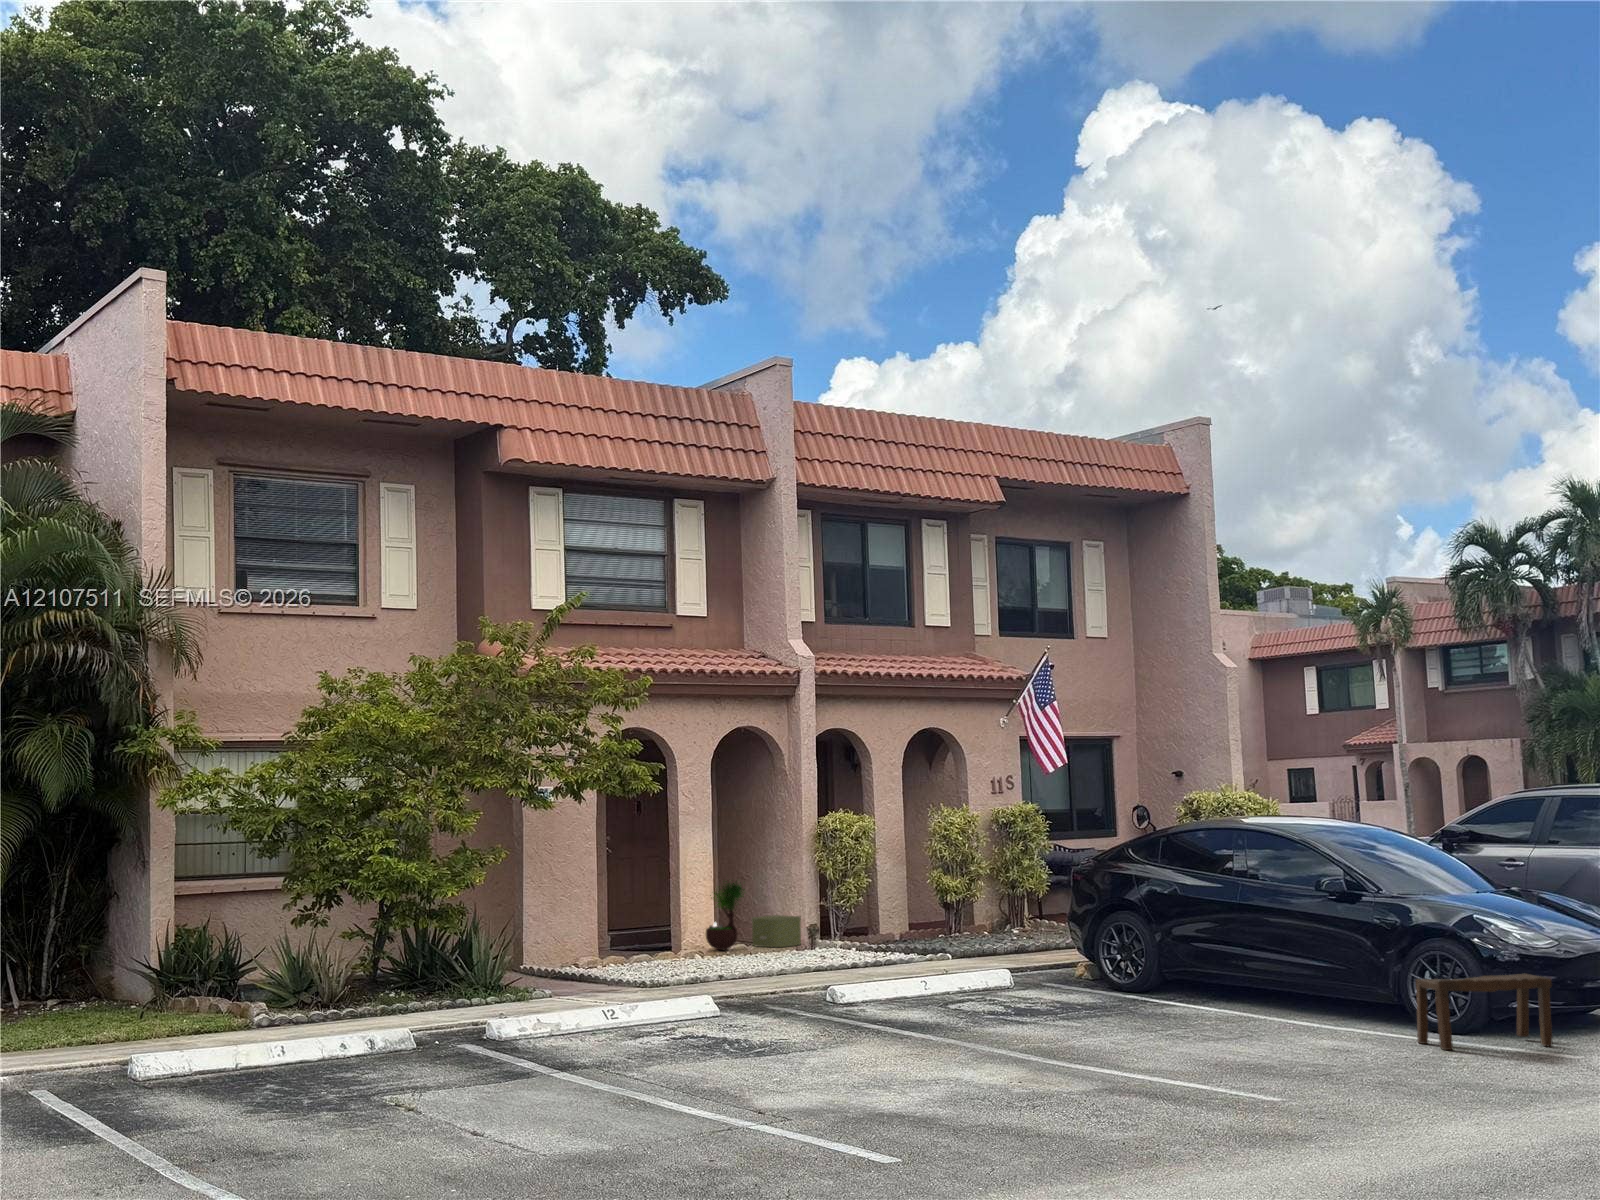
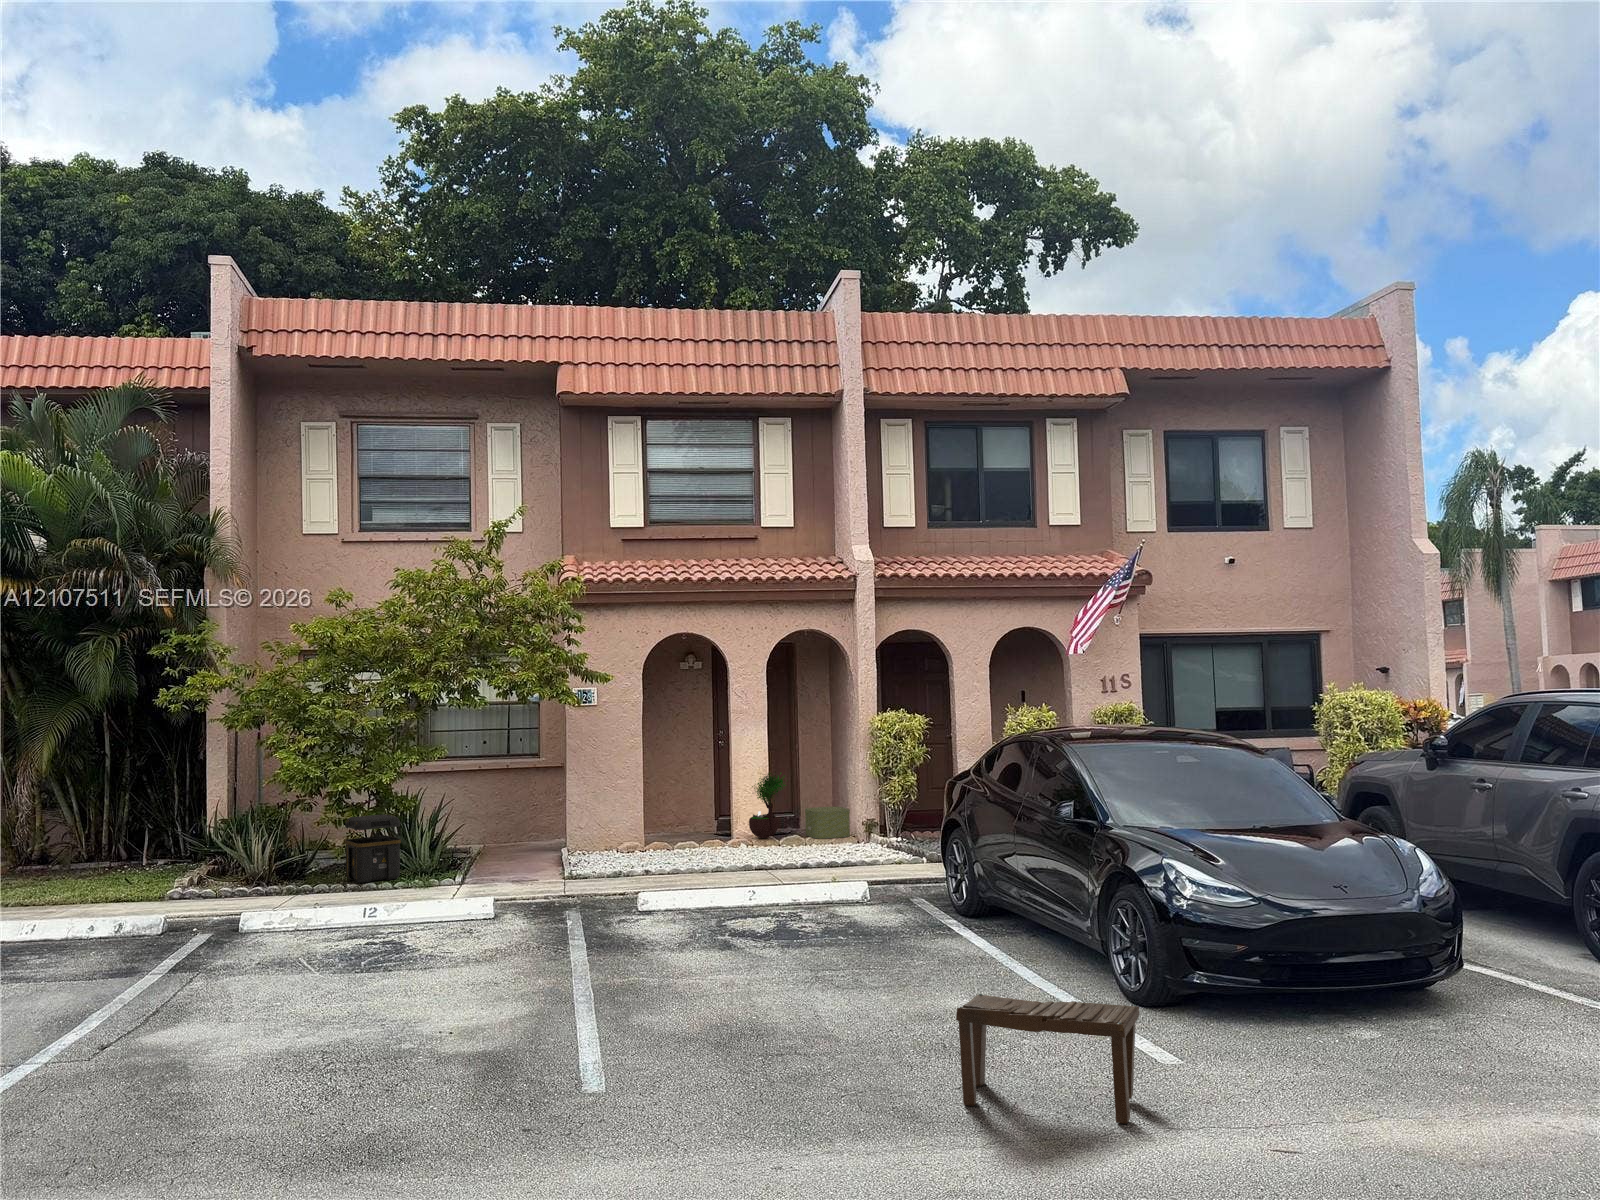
toolbox: none [412,929,478,1004] -> present [345,814,401,883]

